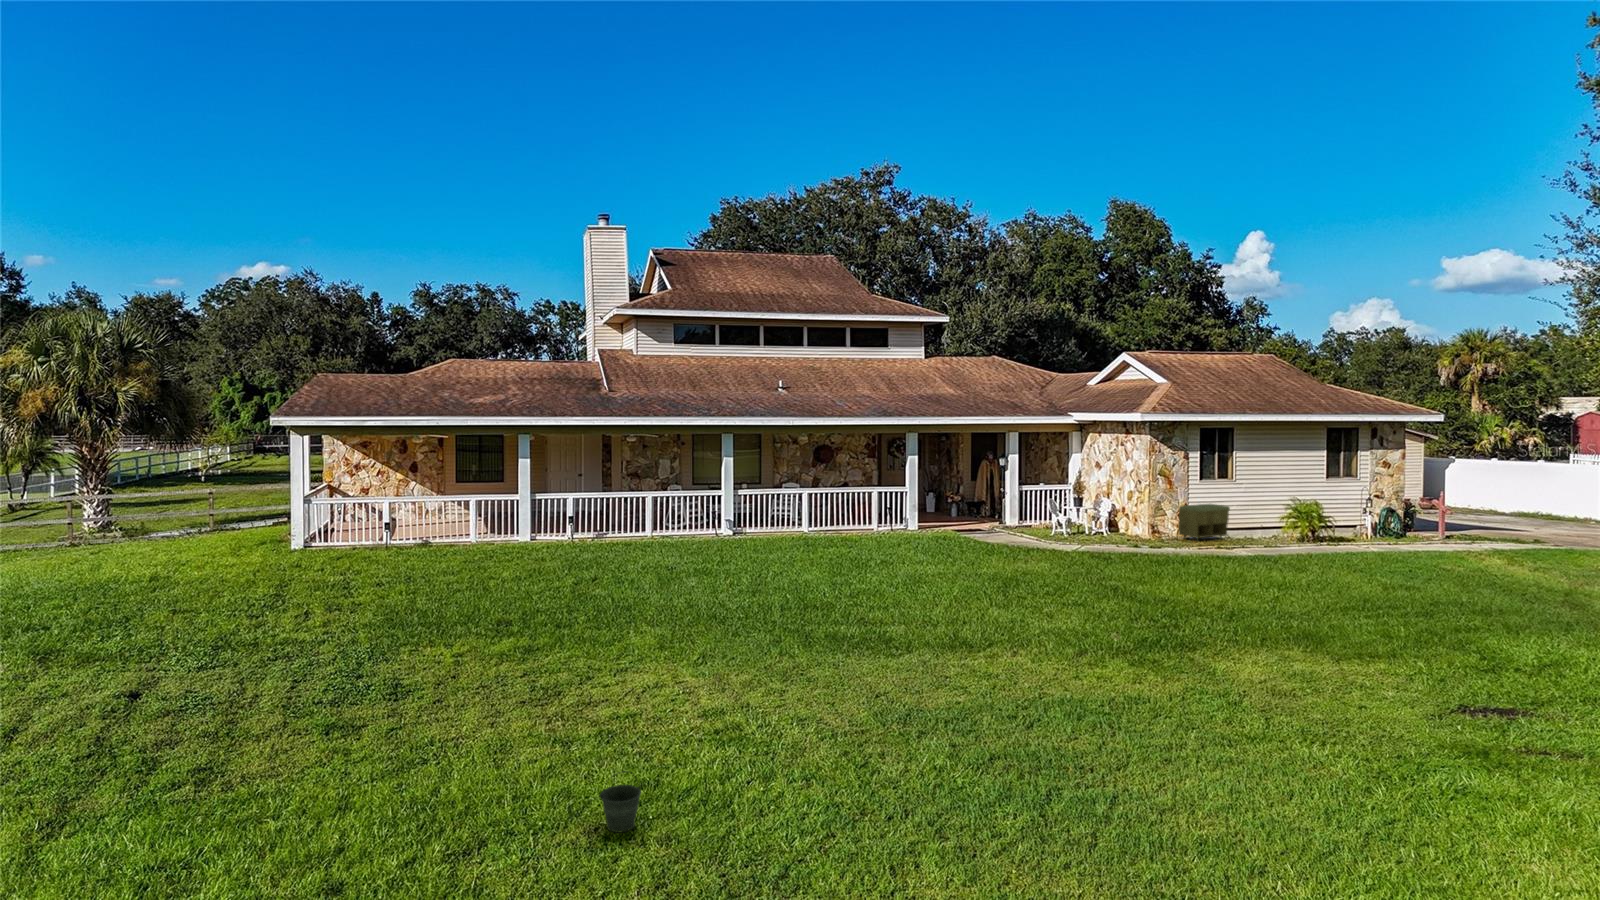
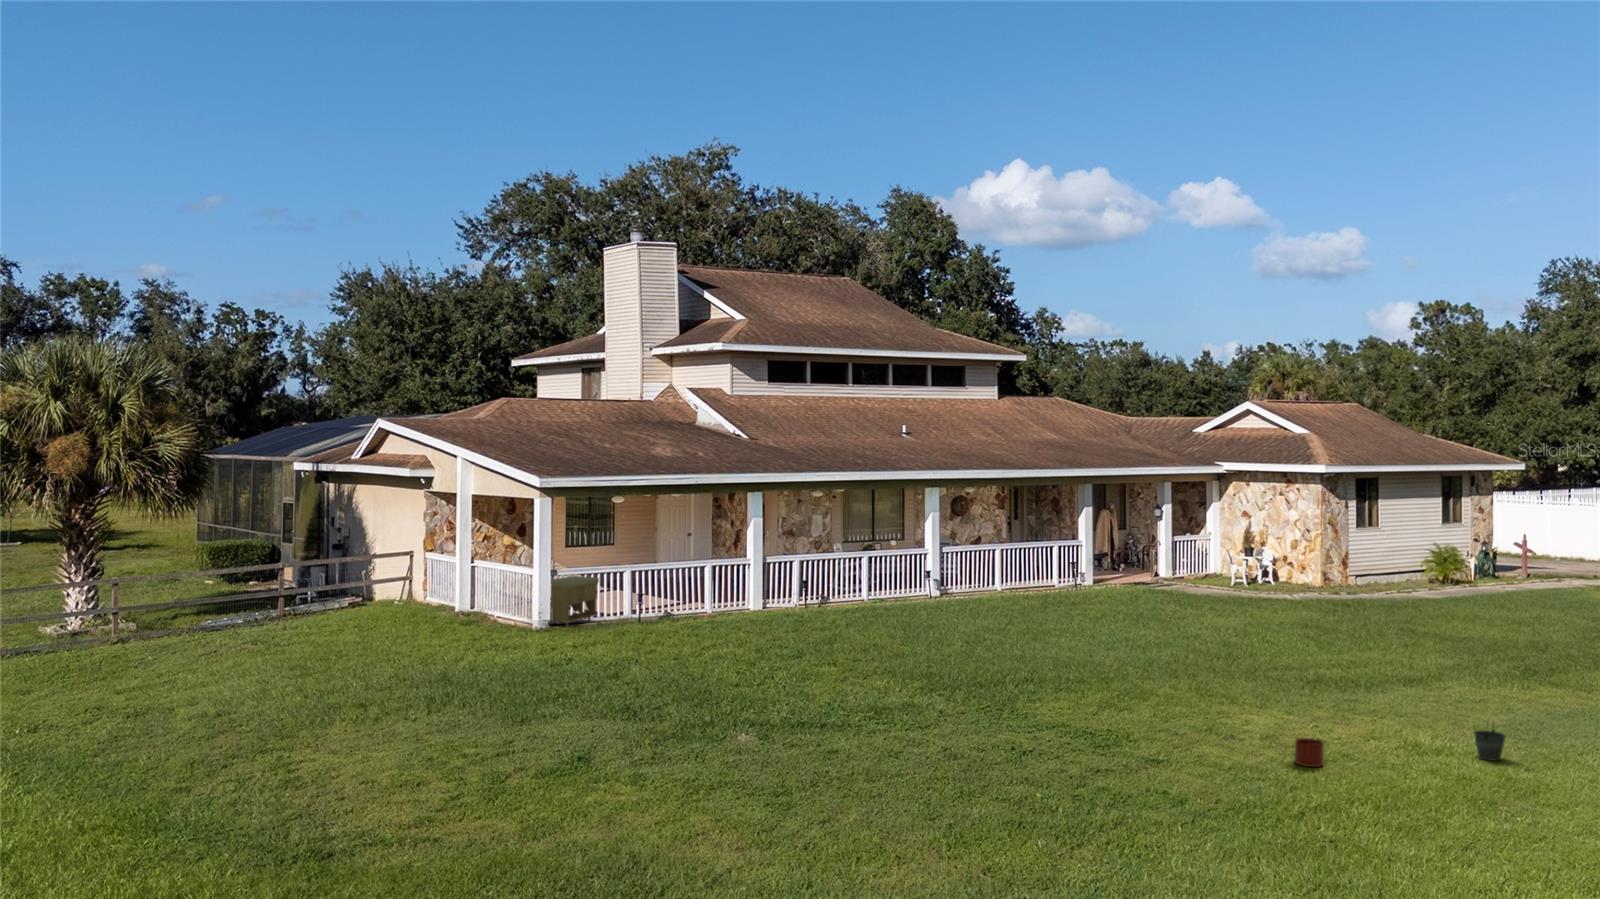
storage bench: present [1178,504,1230,540] -> present [547,576,599,626]
planter: none [345,771,384,815] -> present [1294,738,1324,767]

